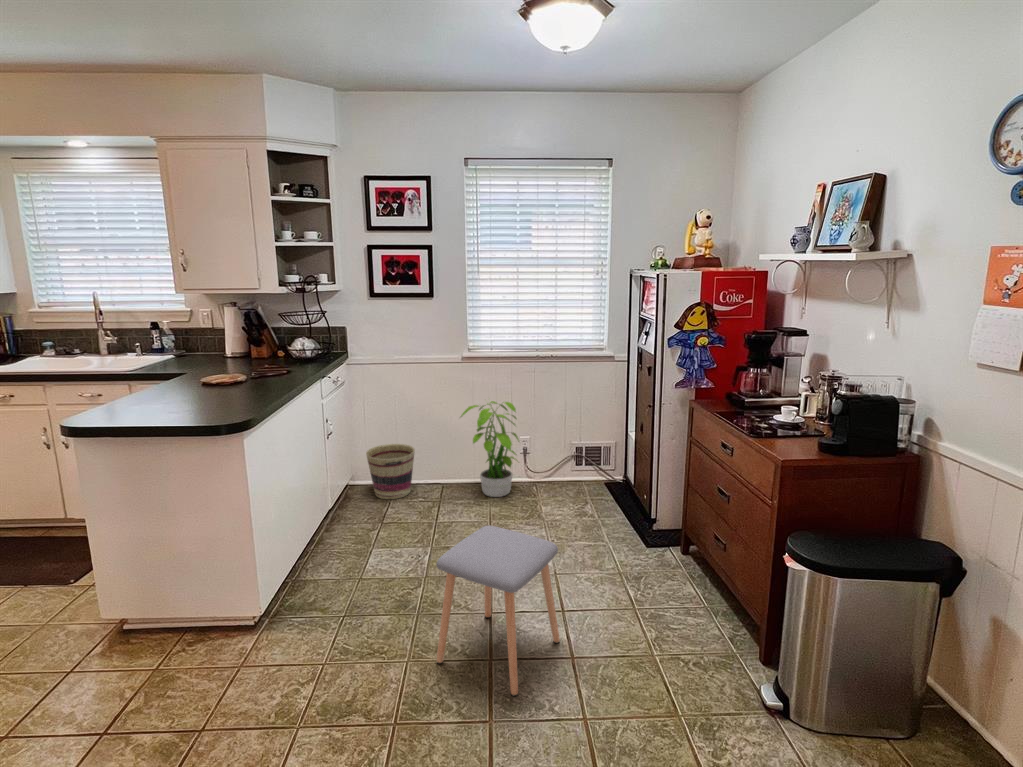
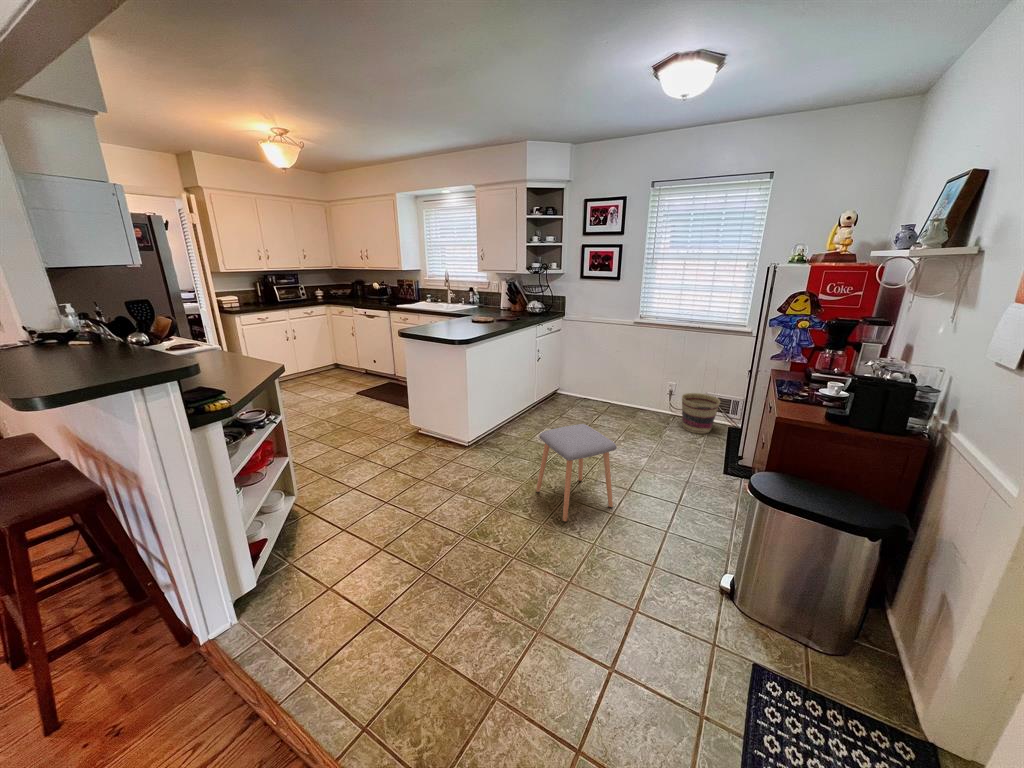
potted plant: present [460,401,519,497] -> none [621,353,665,421]
basket: present [366,444,415,499] -> present [682,393,720,434]

